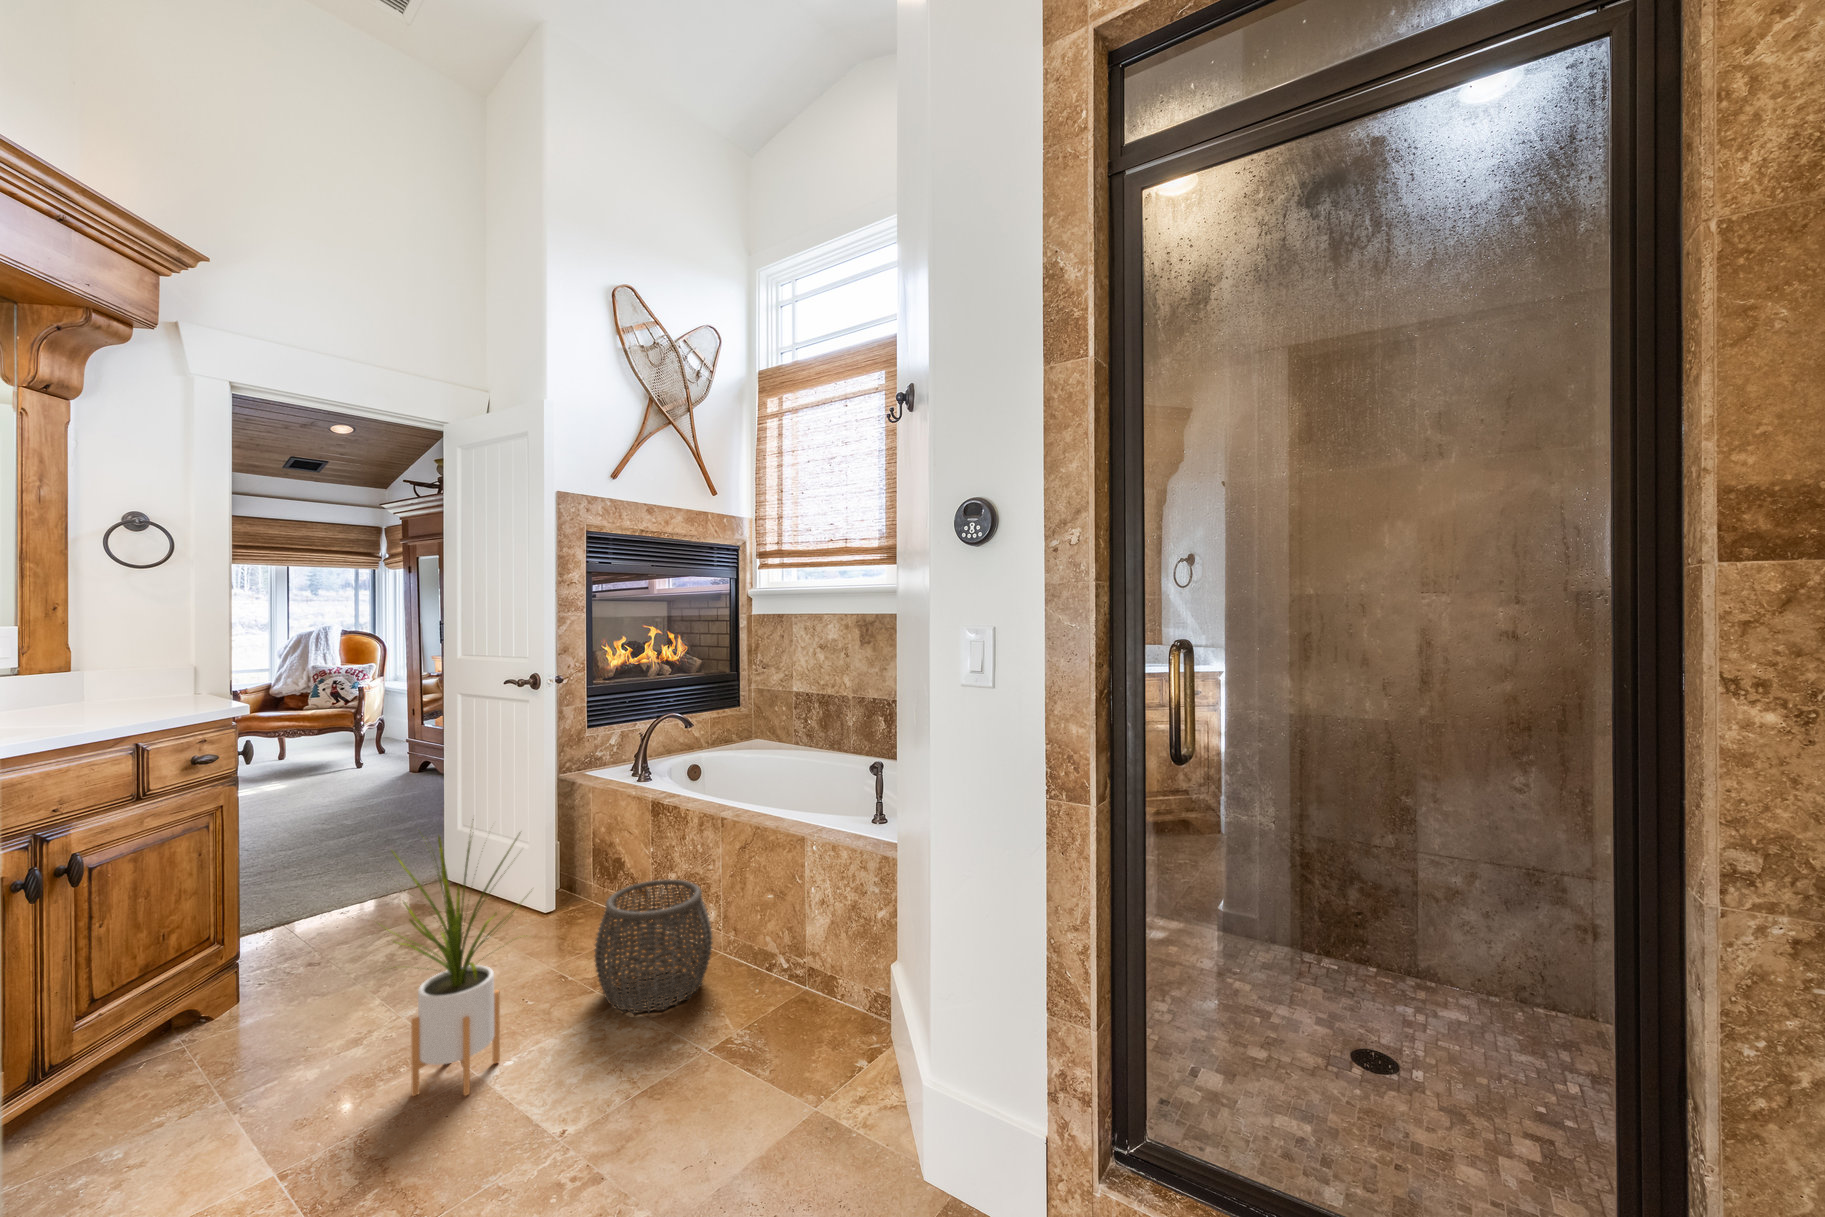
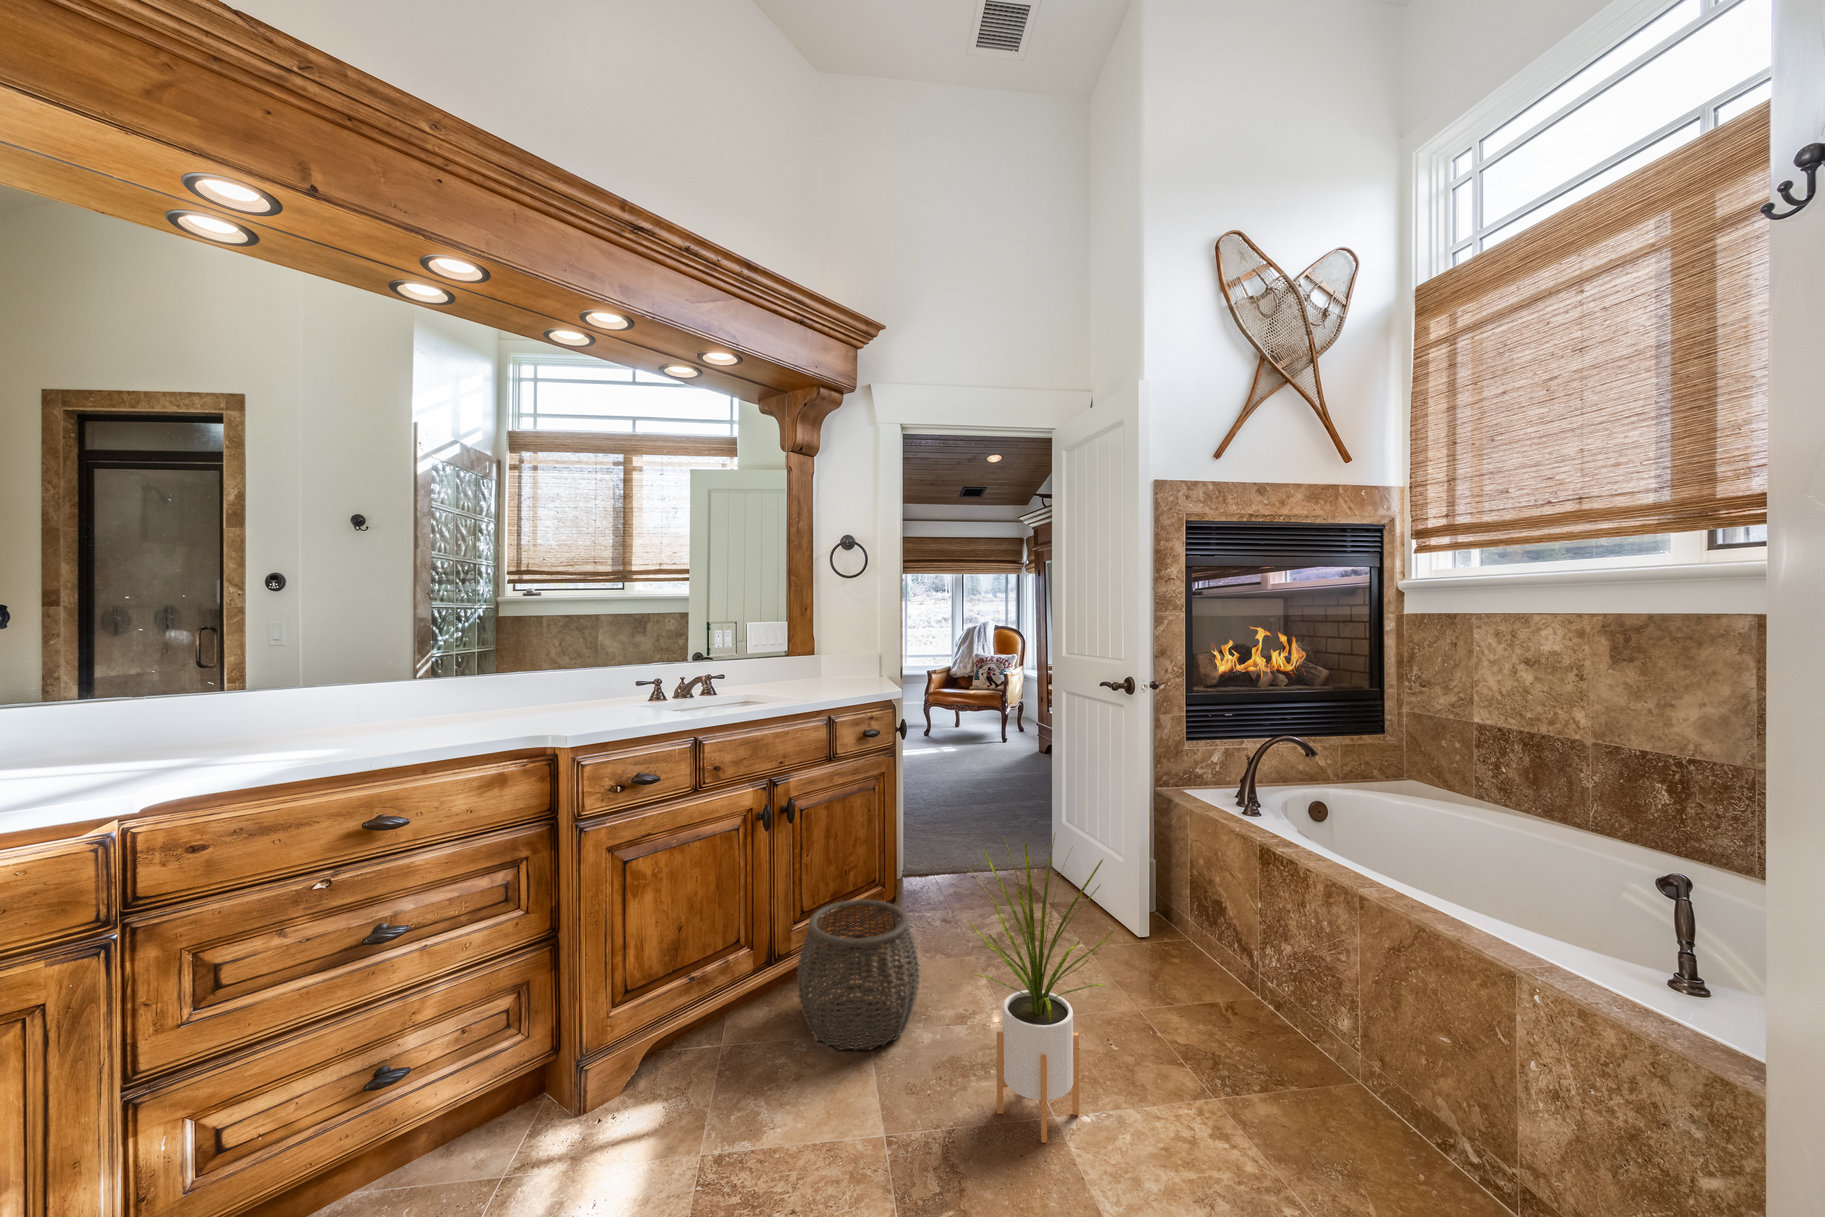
woven basket: present [594,880,712,1013] -> present [797,900,920,1050]

